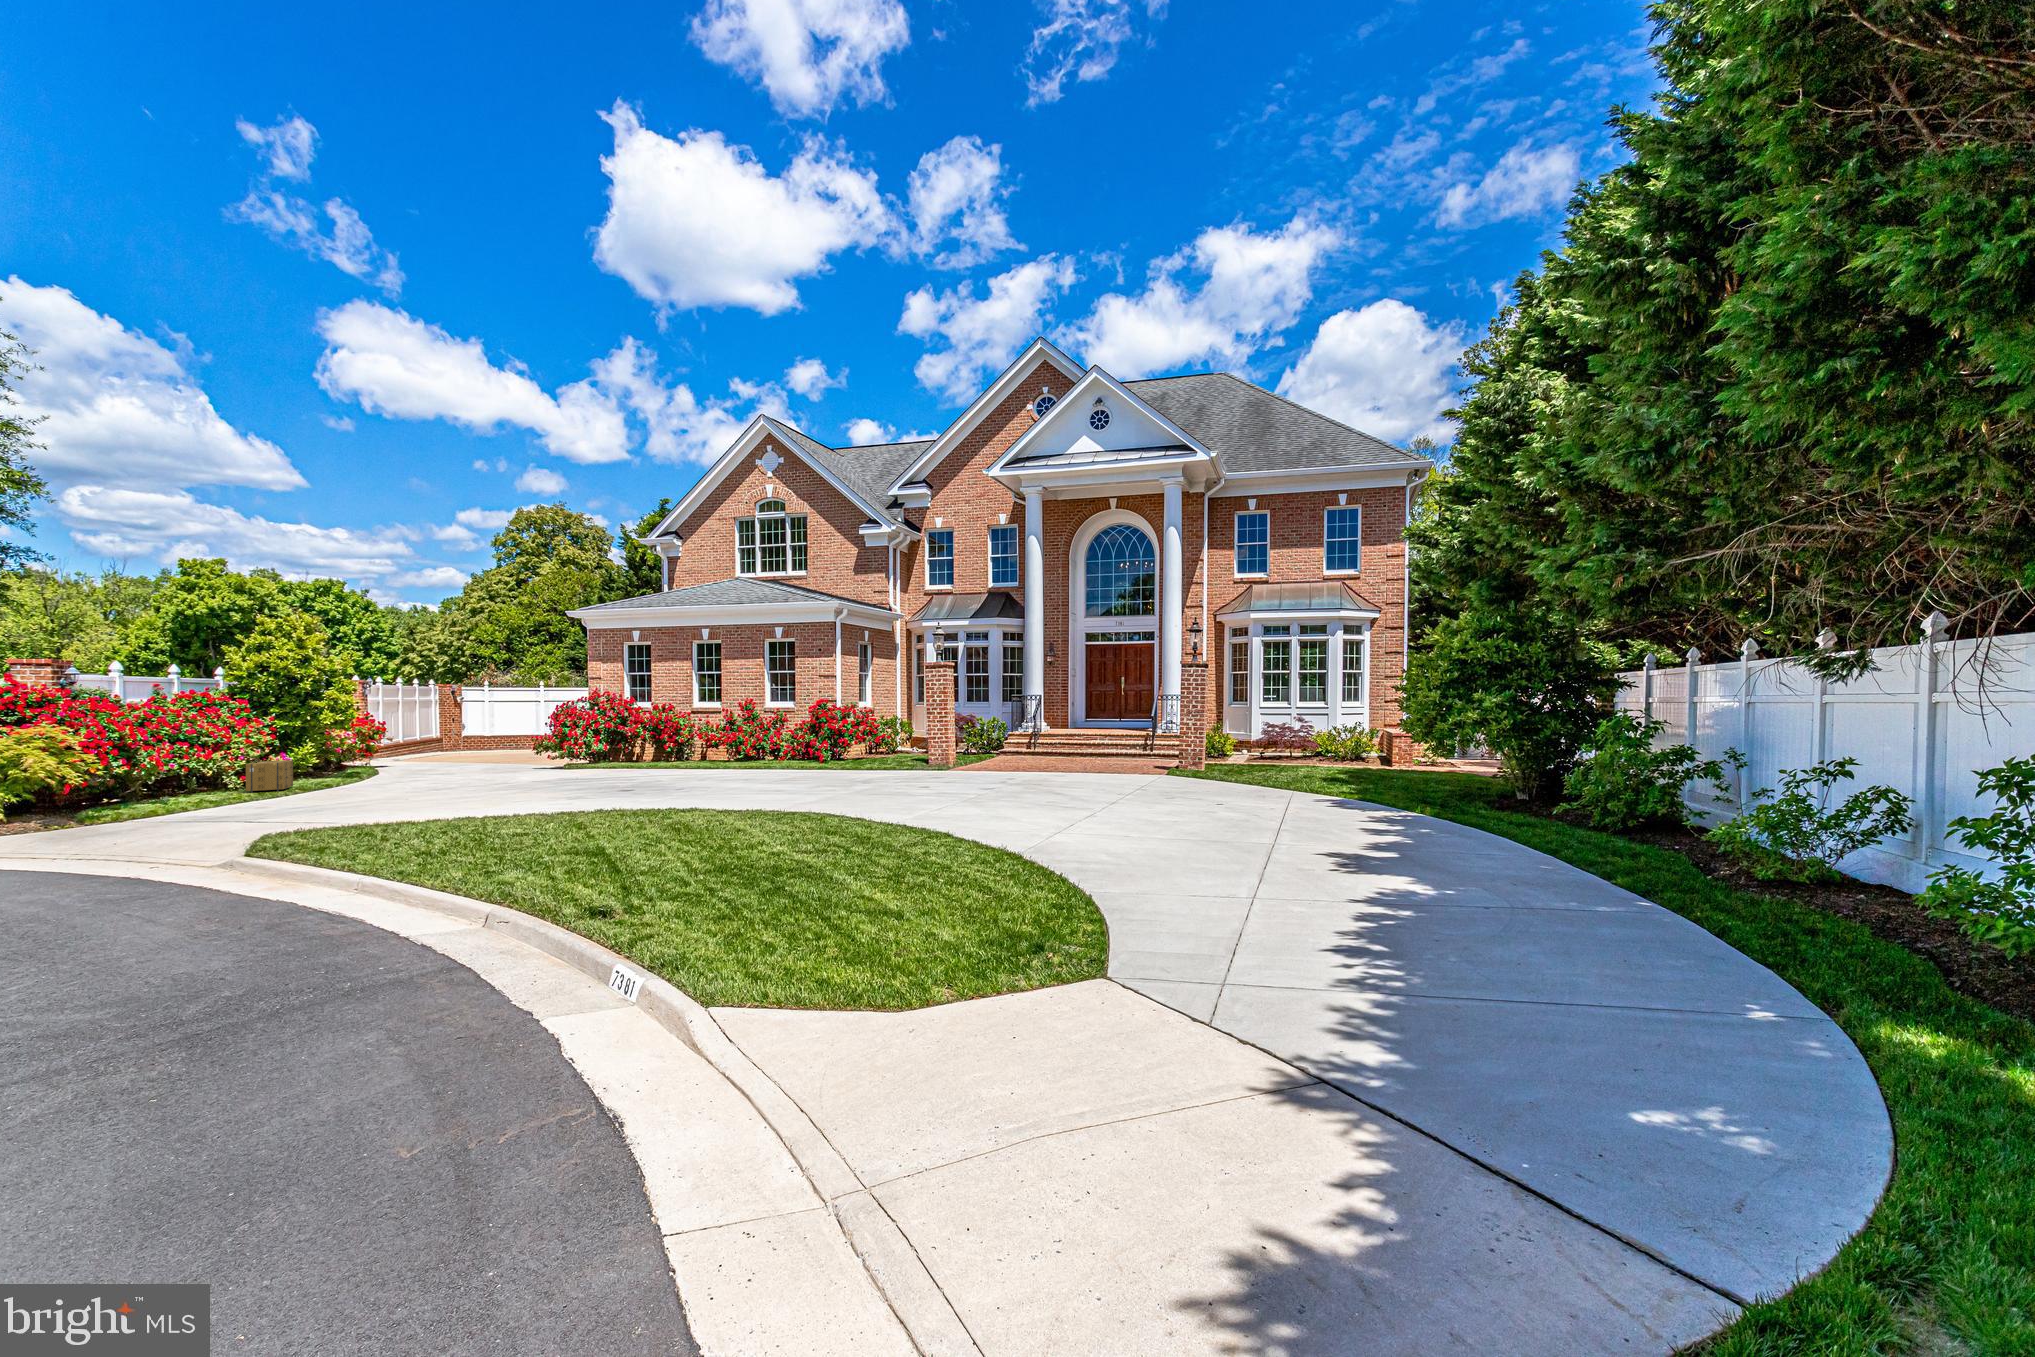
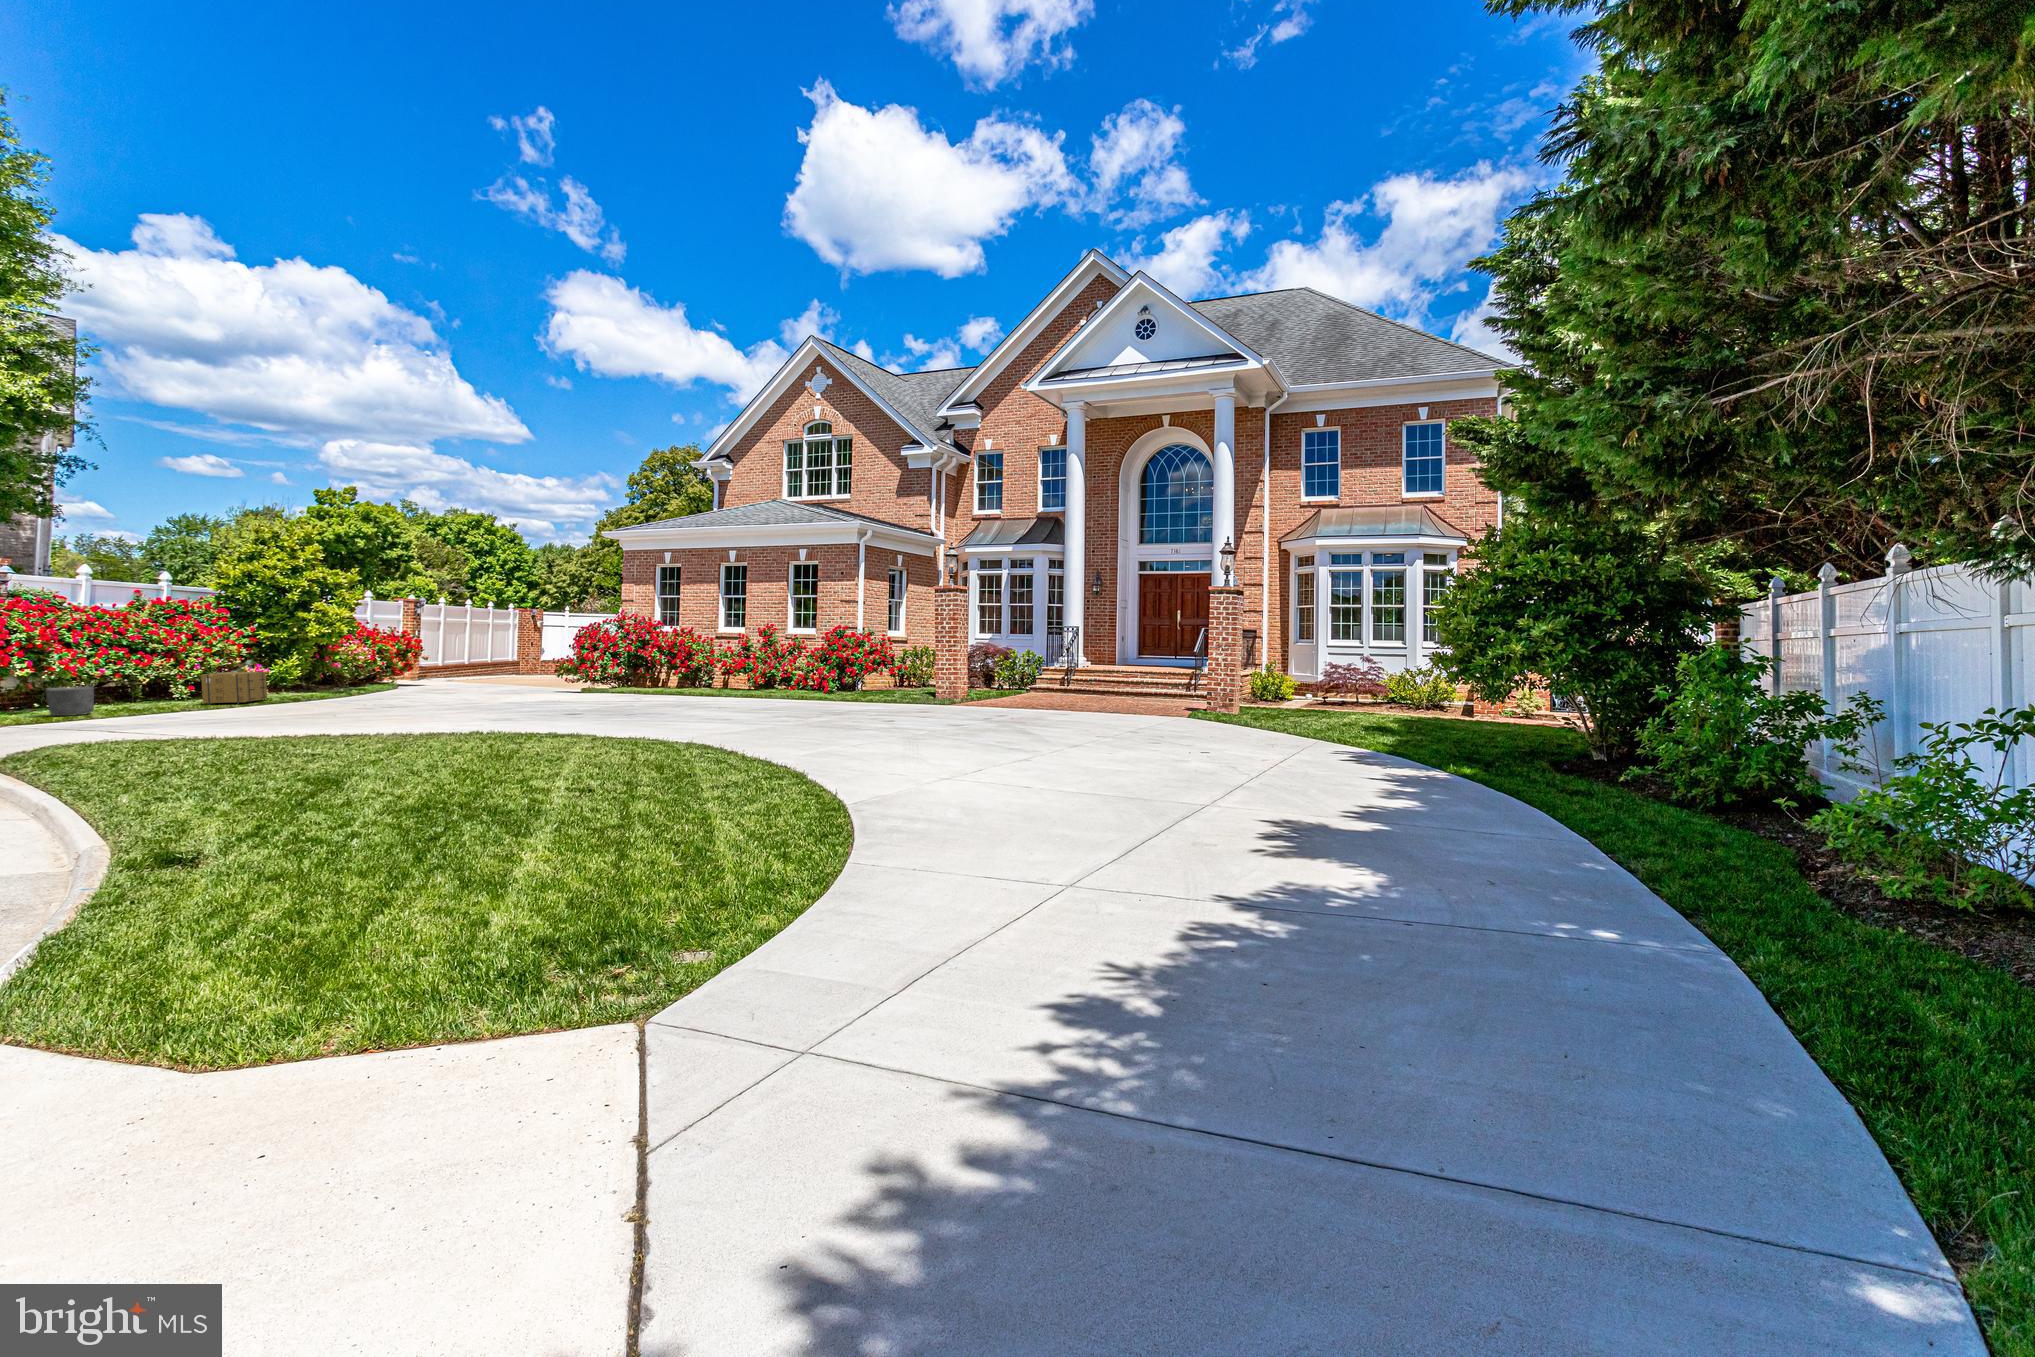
planter: none [135,779,173,806] -> present [46,687,94,716]

